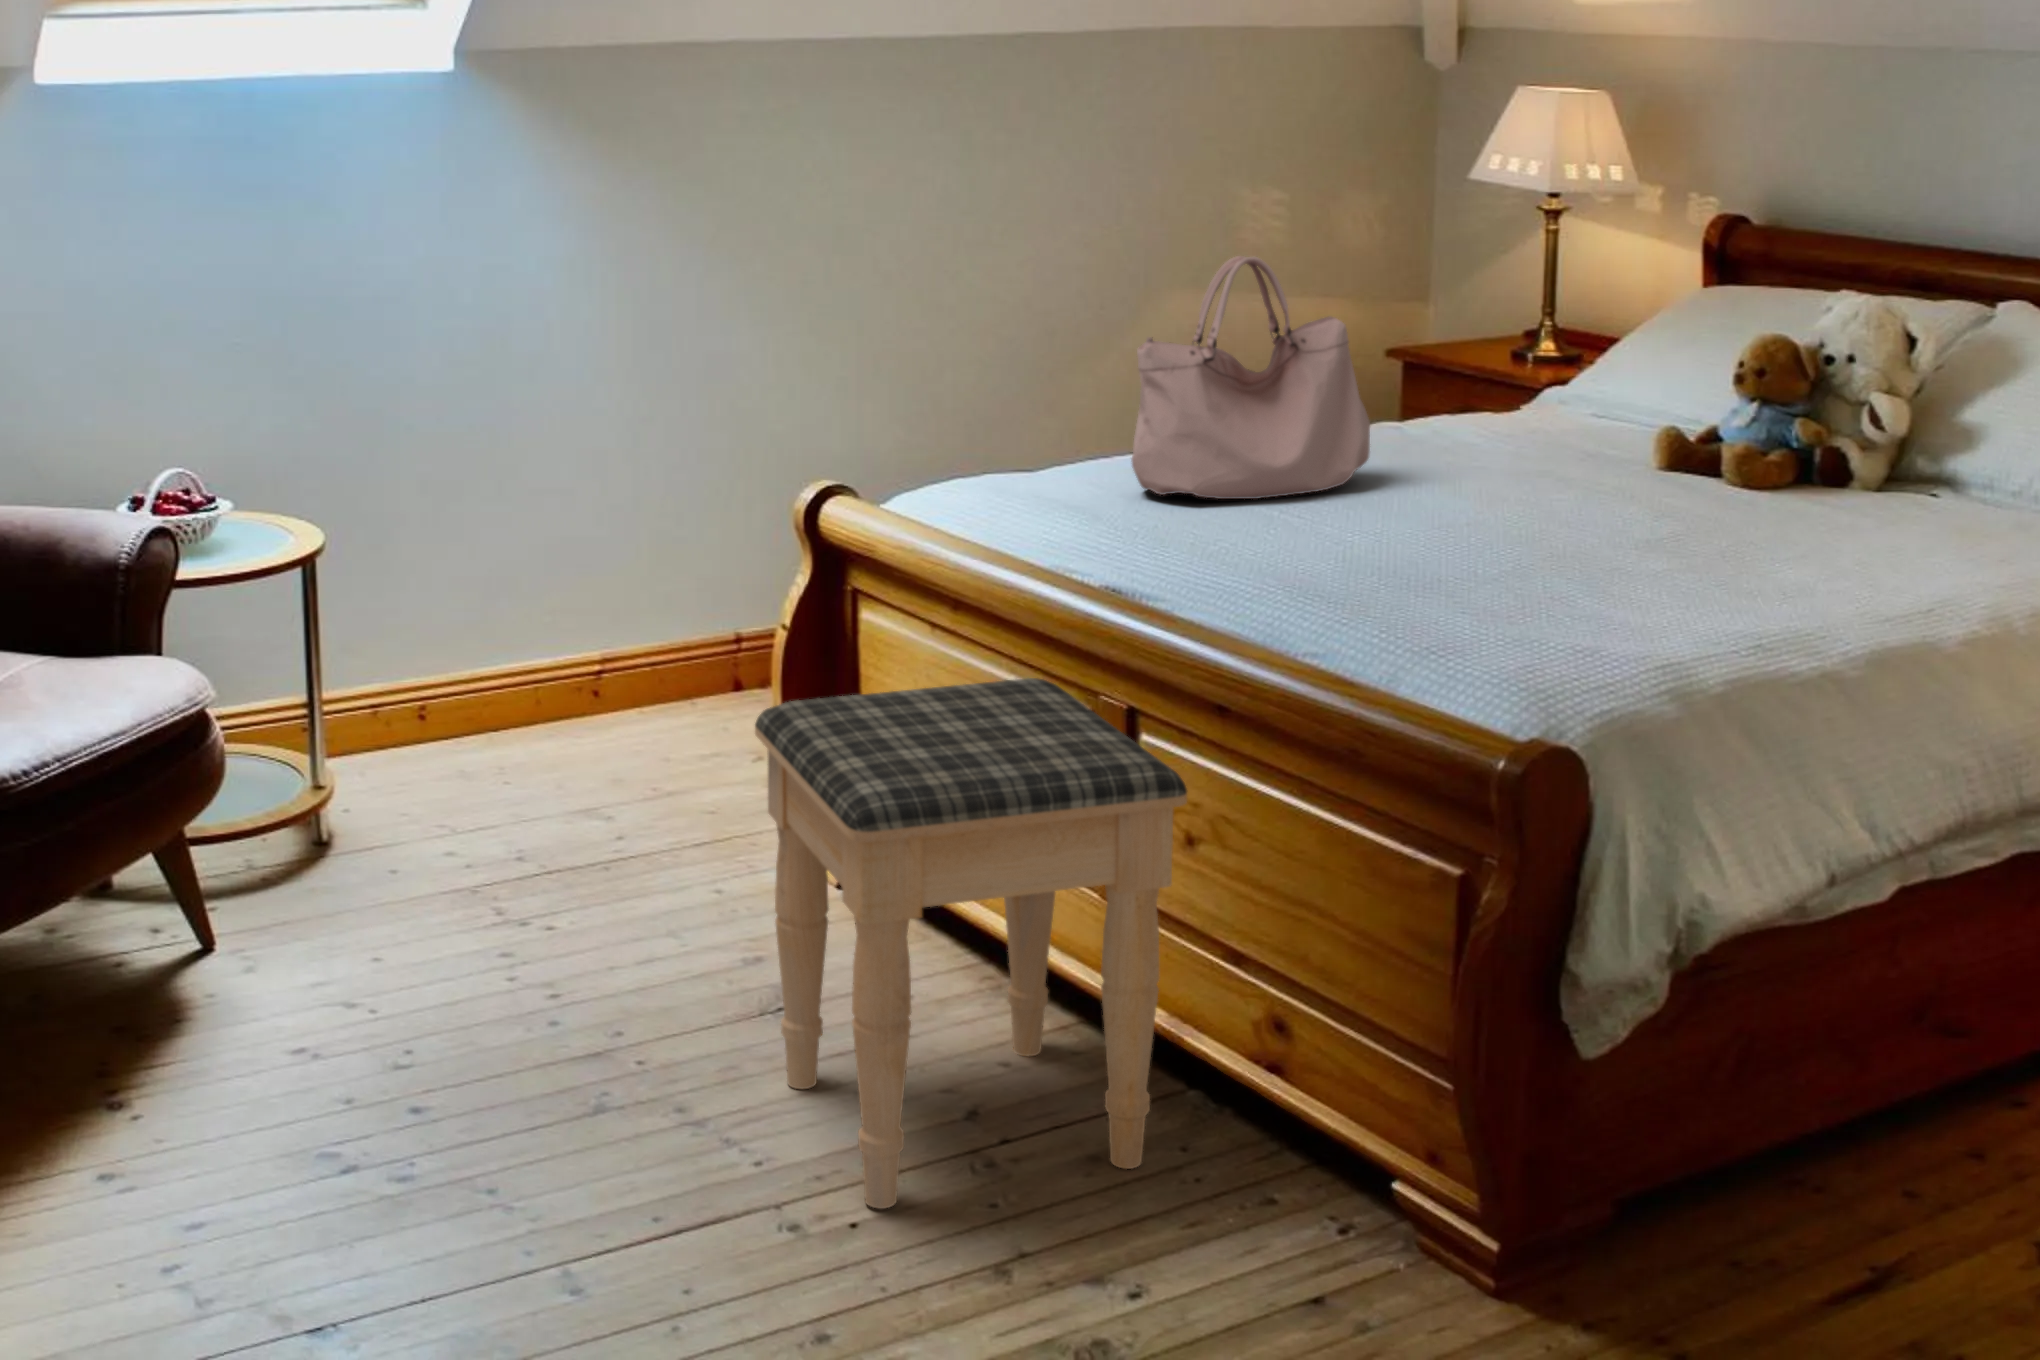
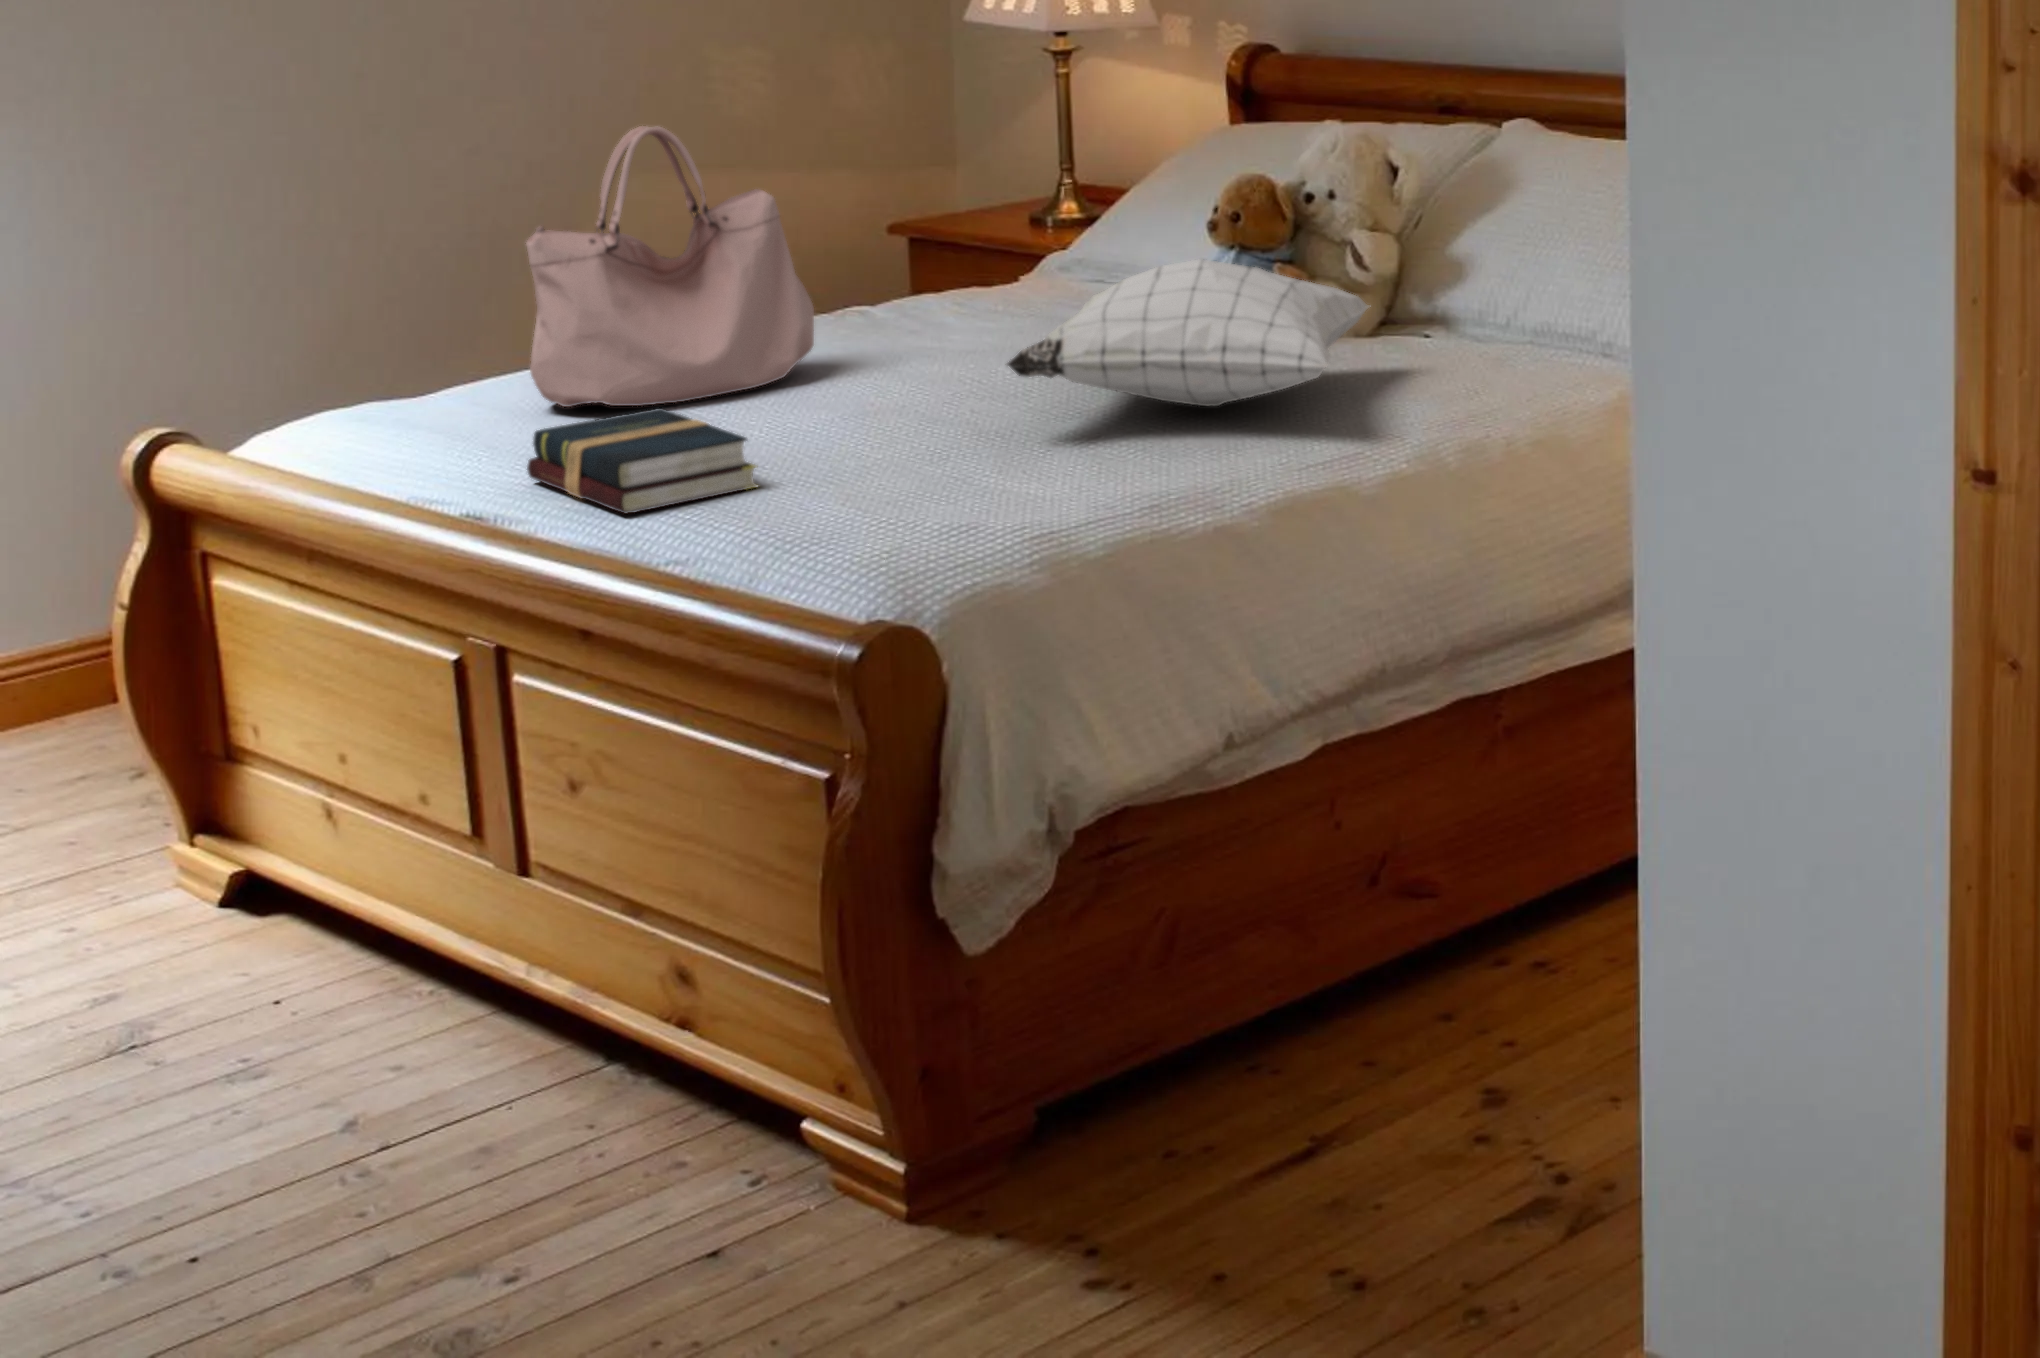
pillow: none [1581,408,1920,548] -> present [1007,259,1369,406]
hardback book: none [1147,504,1356,599] -> present [527,408,757,514]
footstool: present [755,678,1187,1209] -> none [35,629,547,1247]

